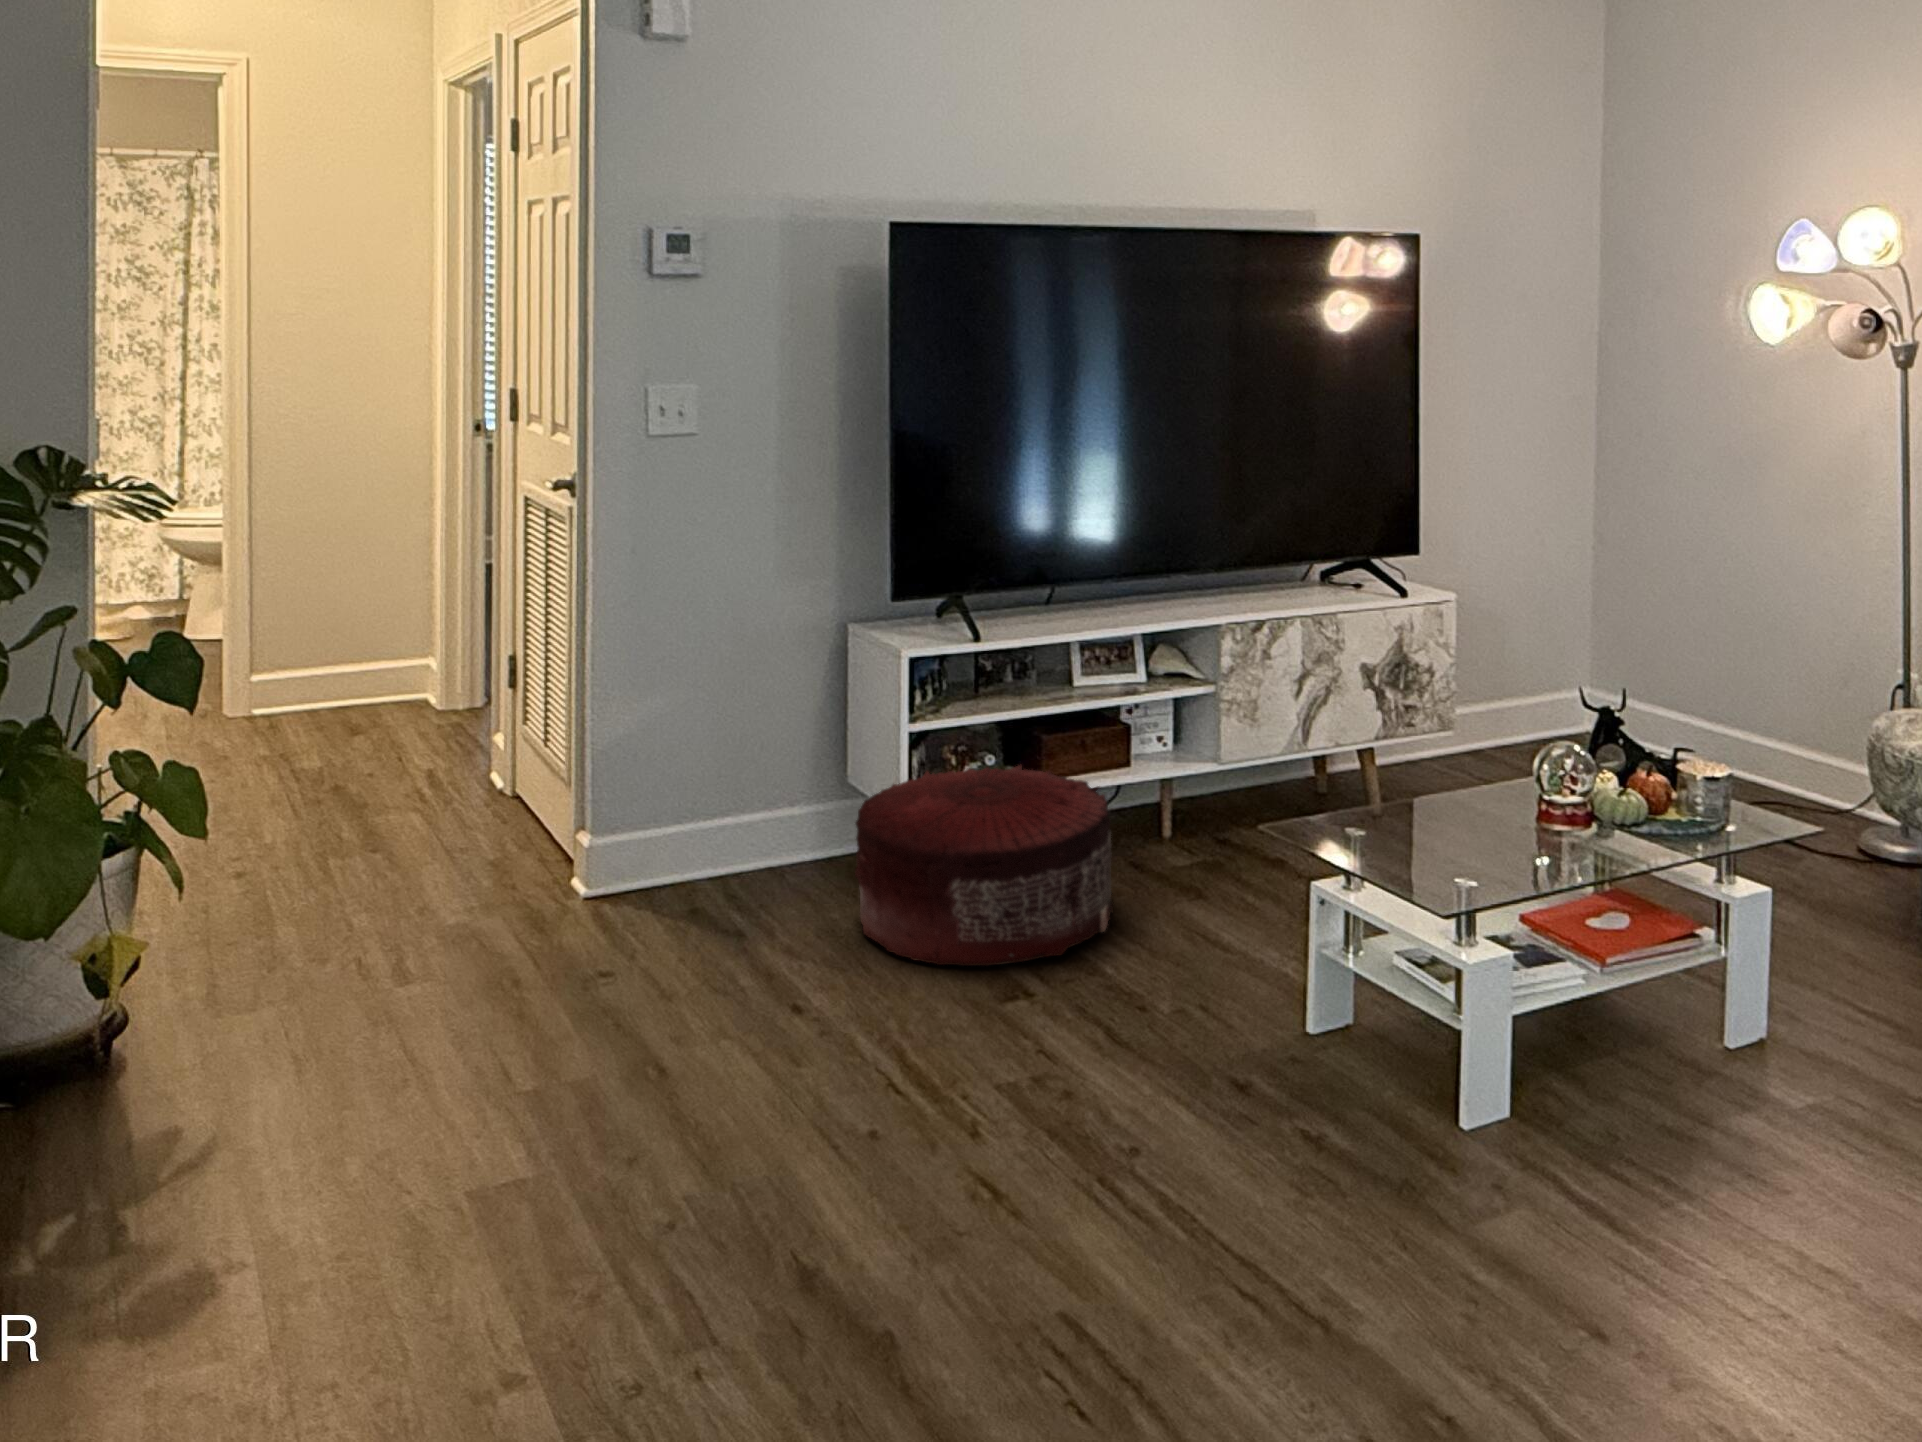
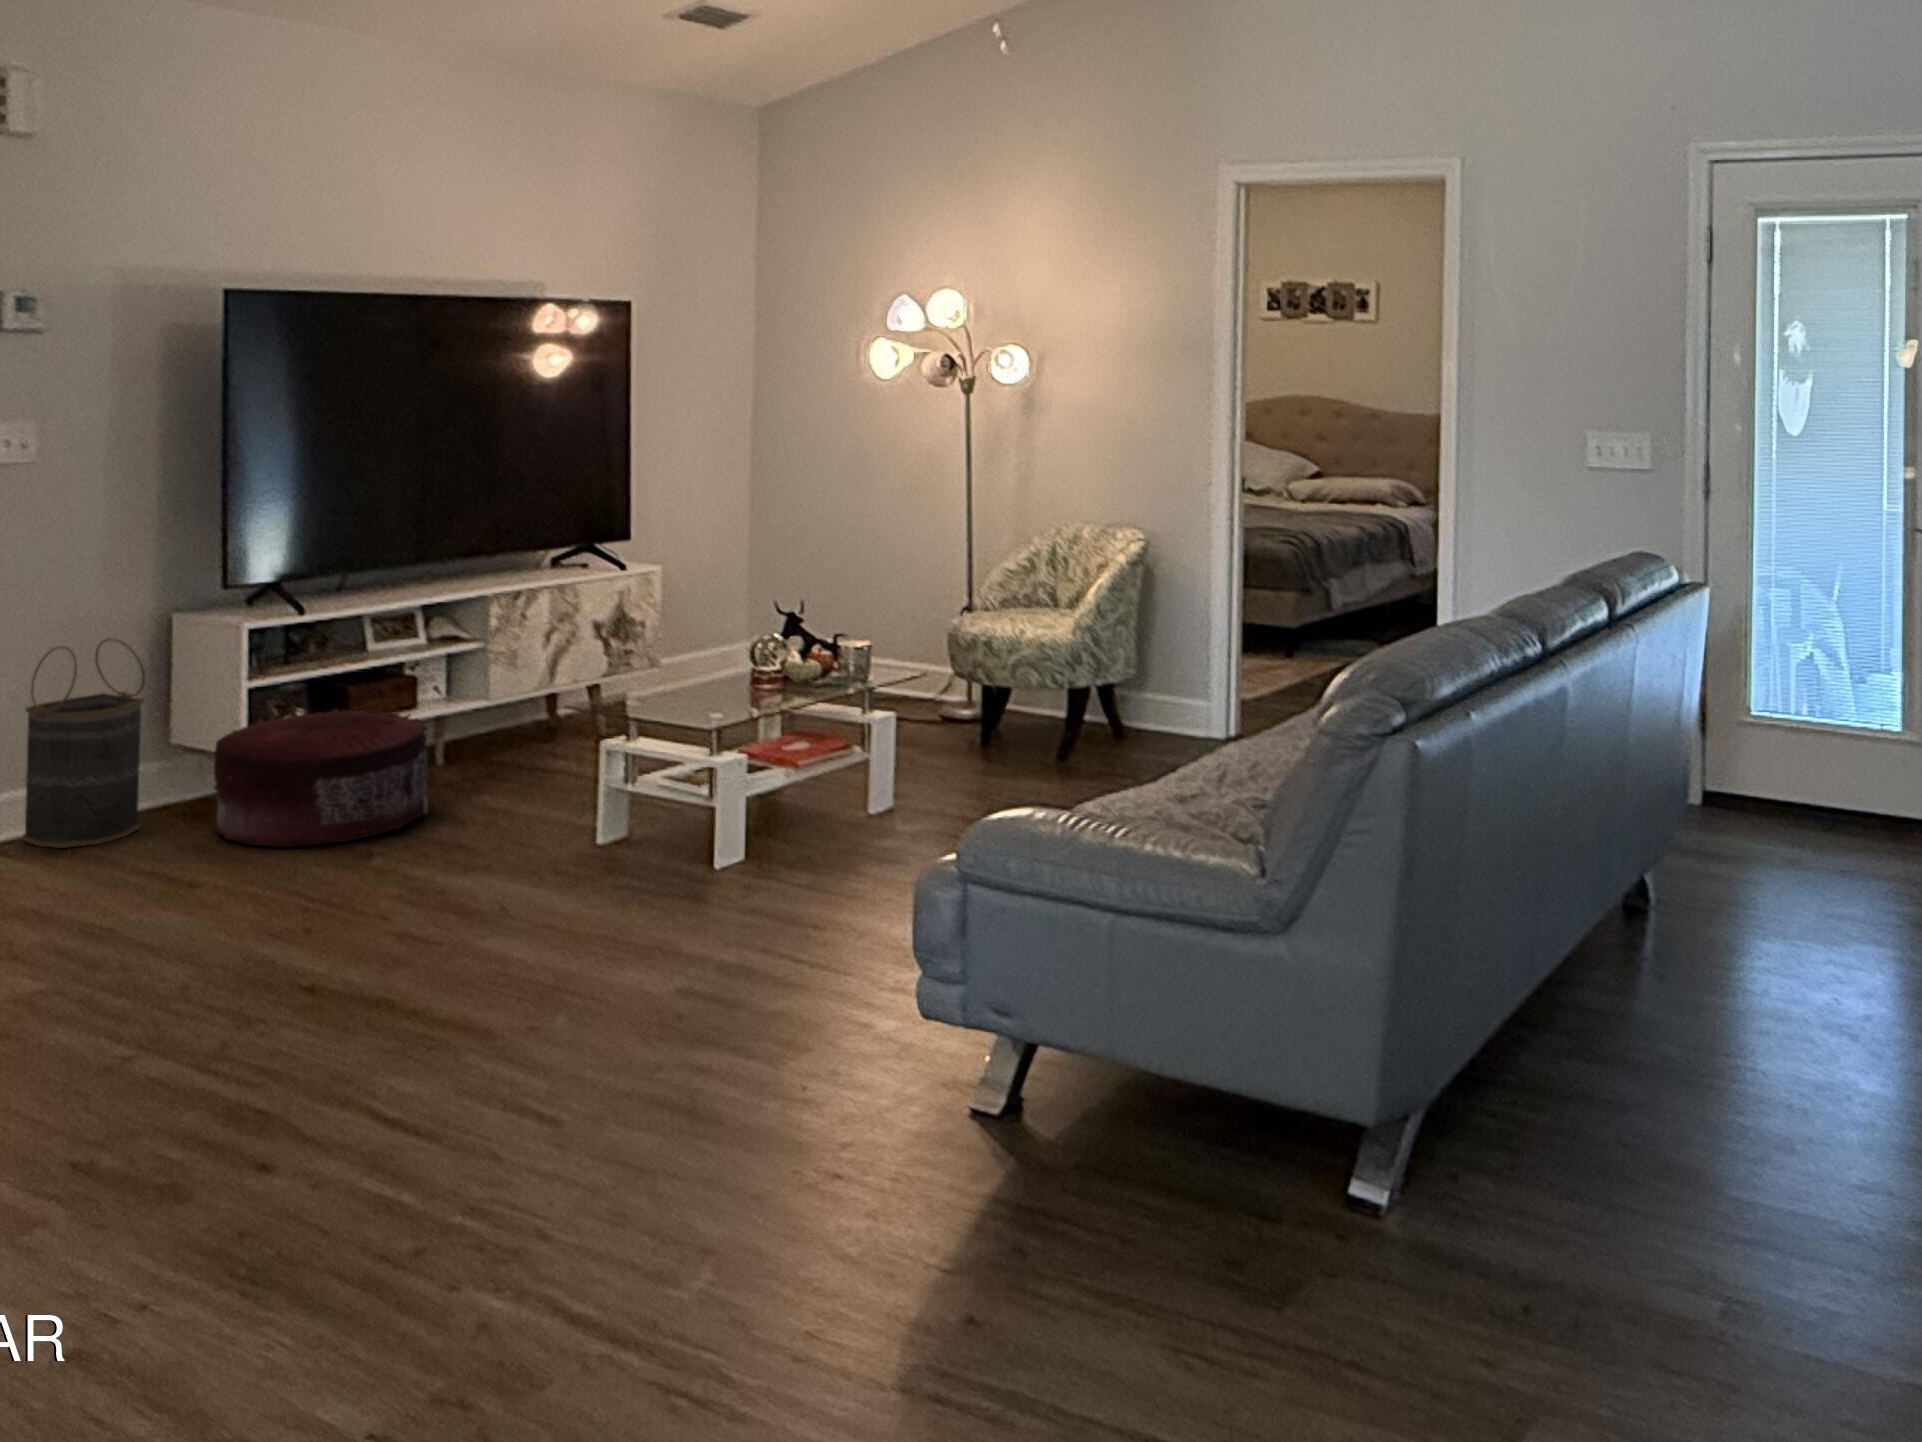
basket: none [668,655,795,913] -> present [22,639,145,848]

